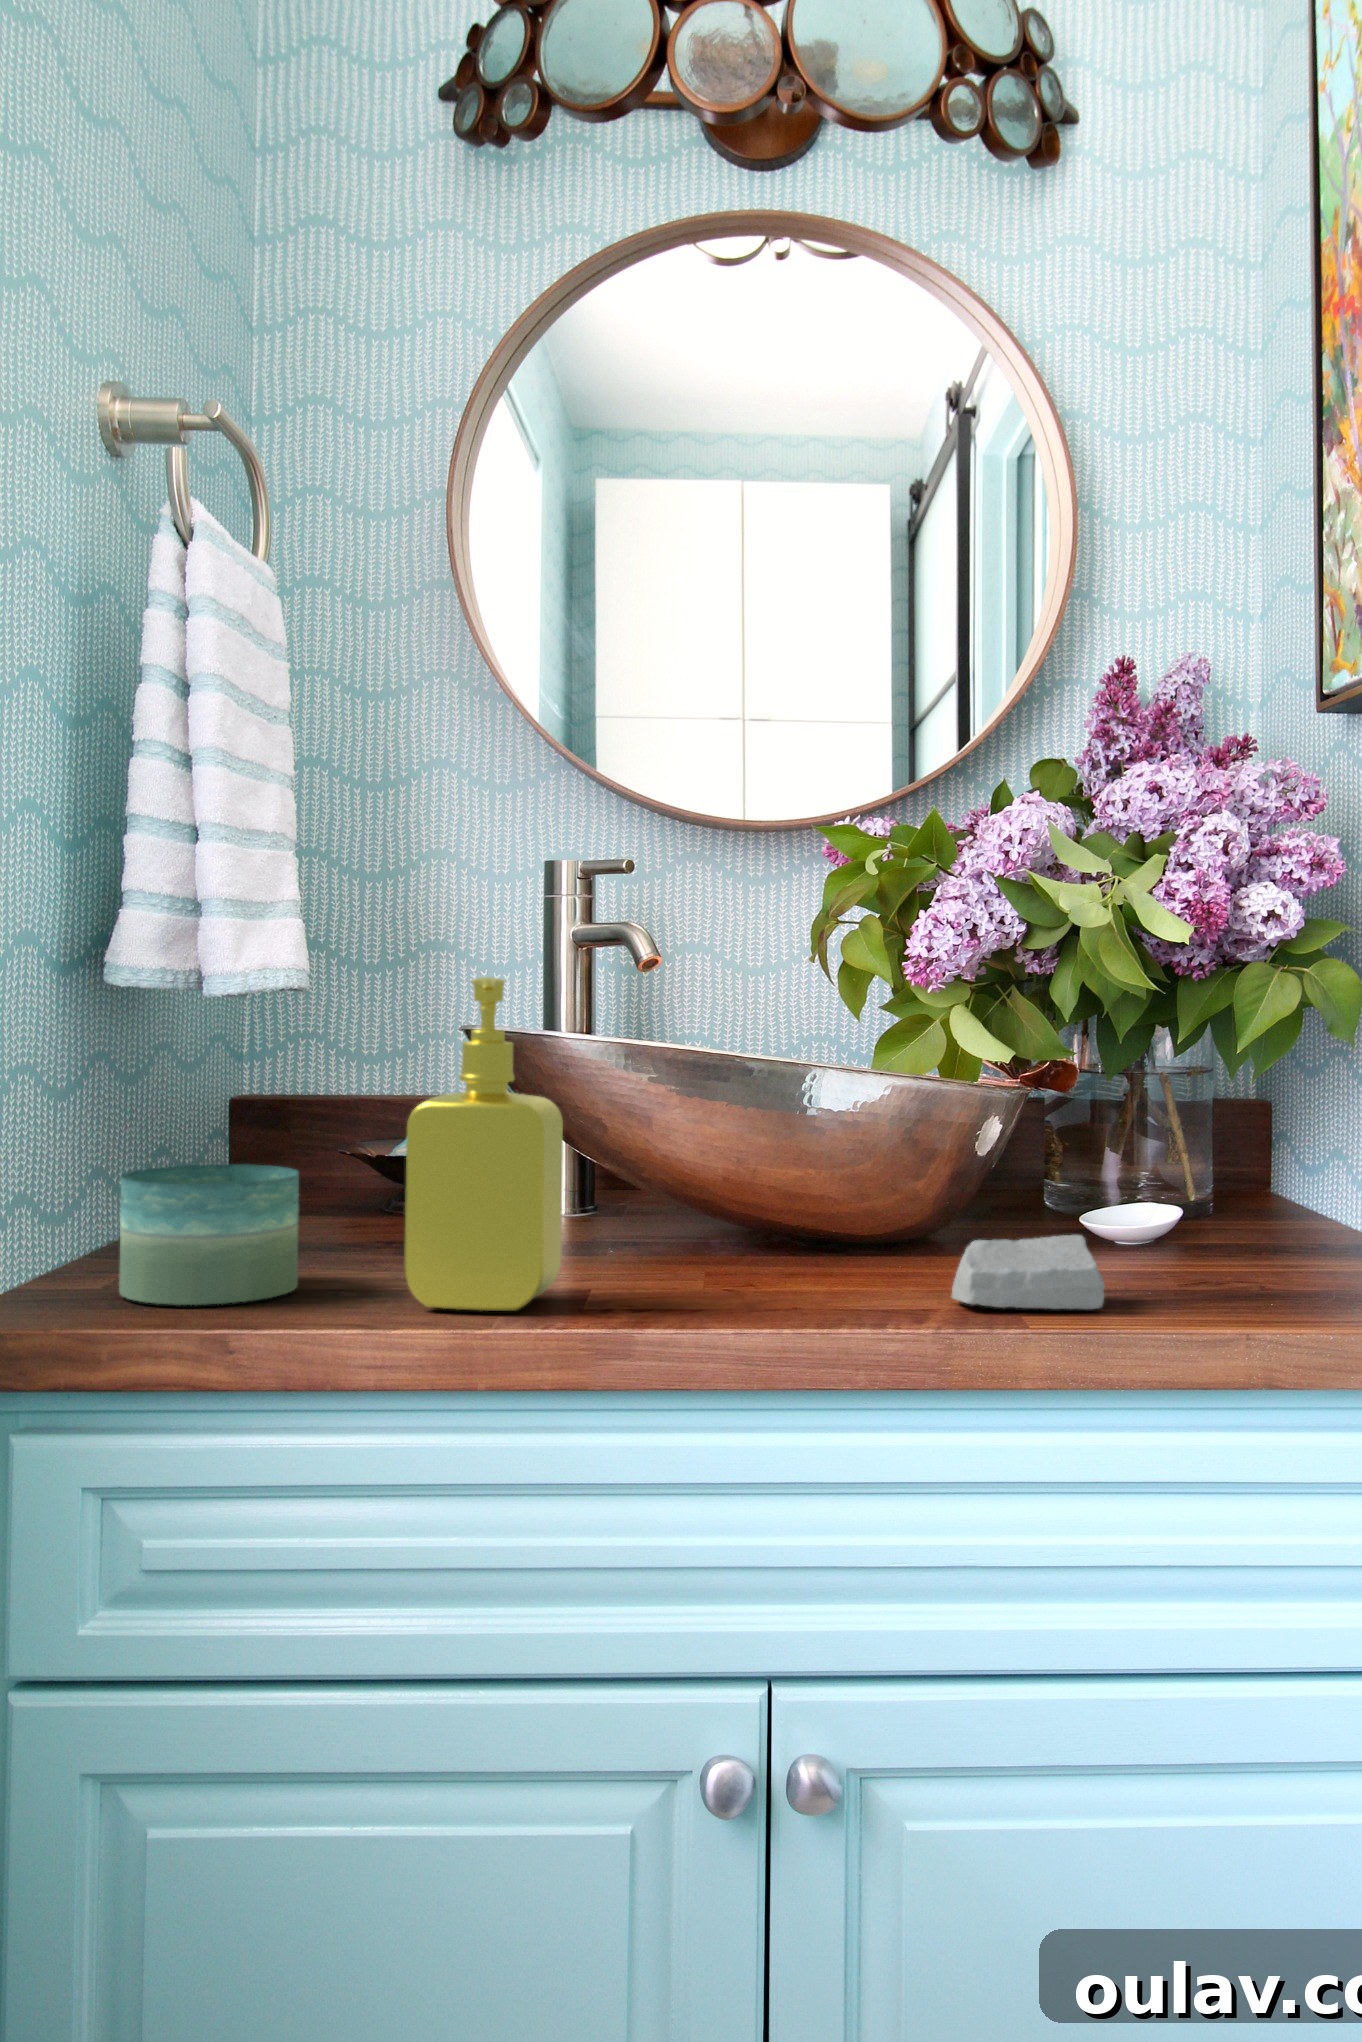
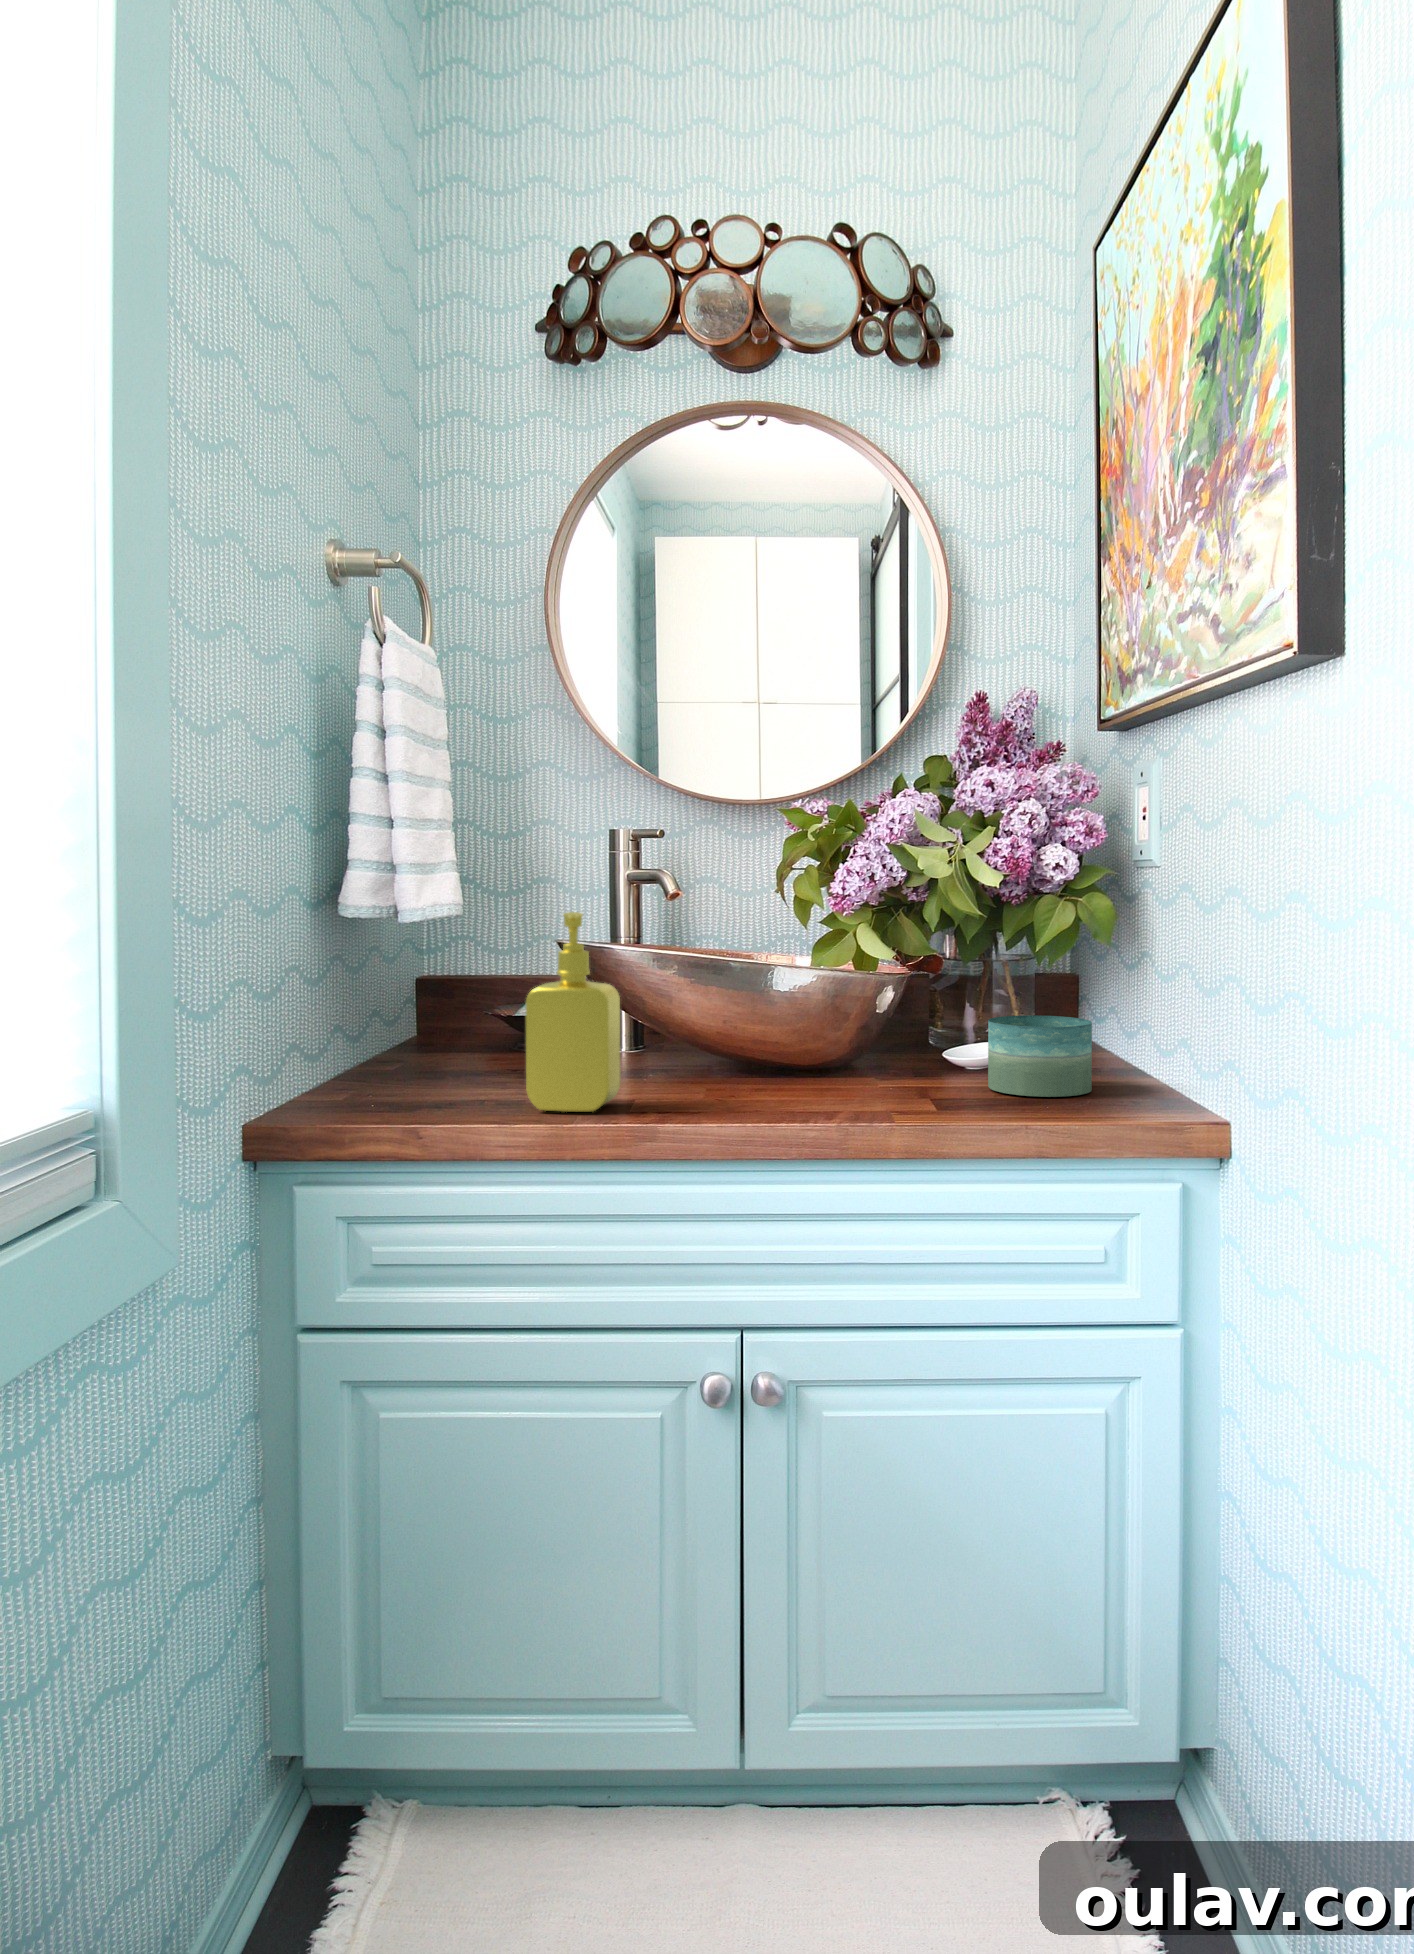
candle: present [119,1164,299,1305] -> present [988,1015,1092,1097]
soap bar: present [952,1235,1105,1309] -> none [856,1063,947,1108]

